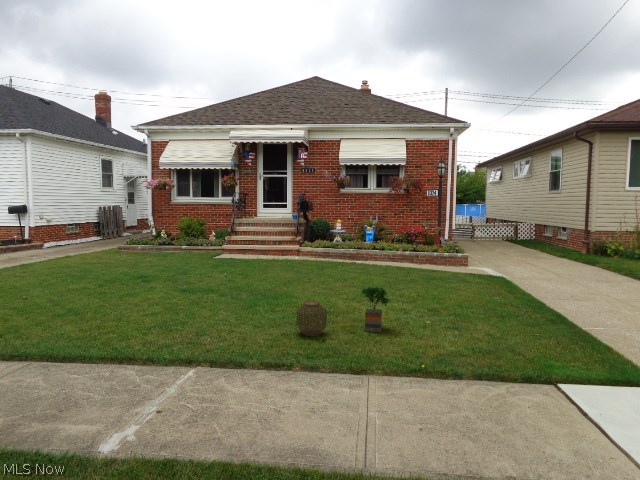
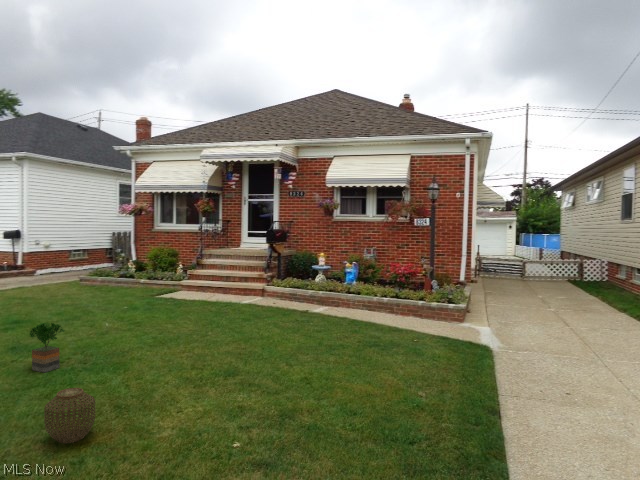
potted tree: present [361,287,389,332] -> present [30,323,65,373]

